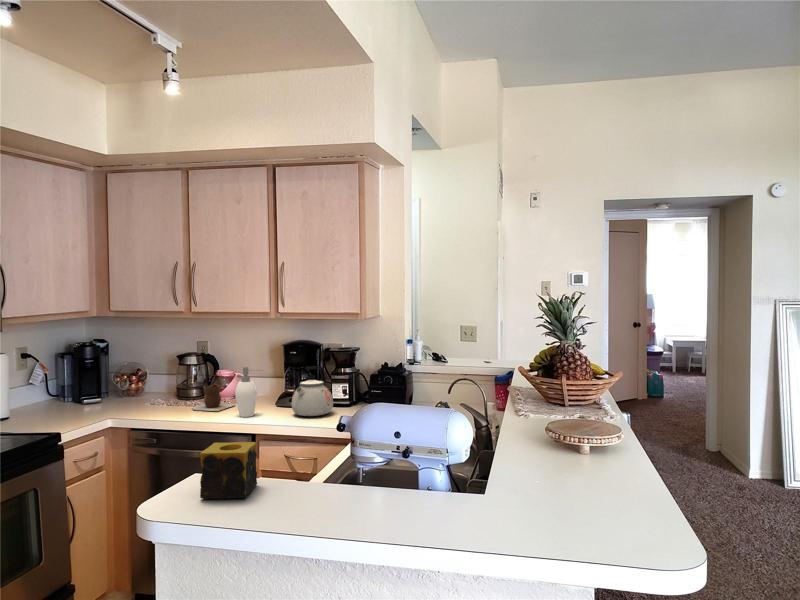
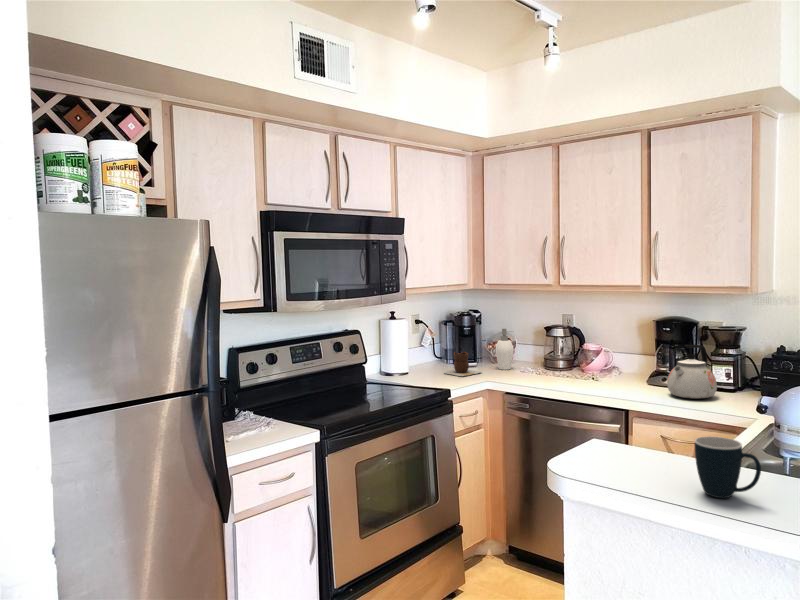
soap dispenser: present [235,367,262,417] -> present [496,329,514,370]
vase: present [193,384,235,411] -> present [444,352,481,376]
candle: present [200,442,257,499] -> none [609,416,668,479]
mug: none [273,451,323,506] -> present [695,436,761,498]

